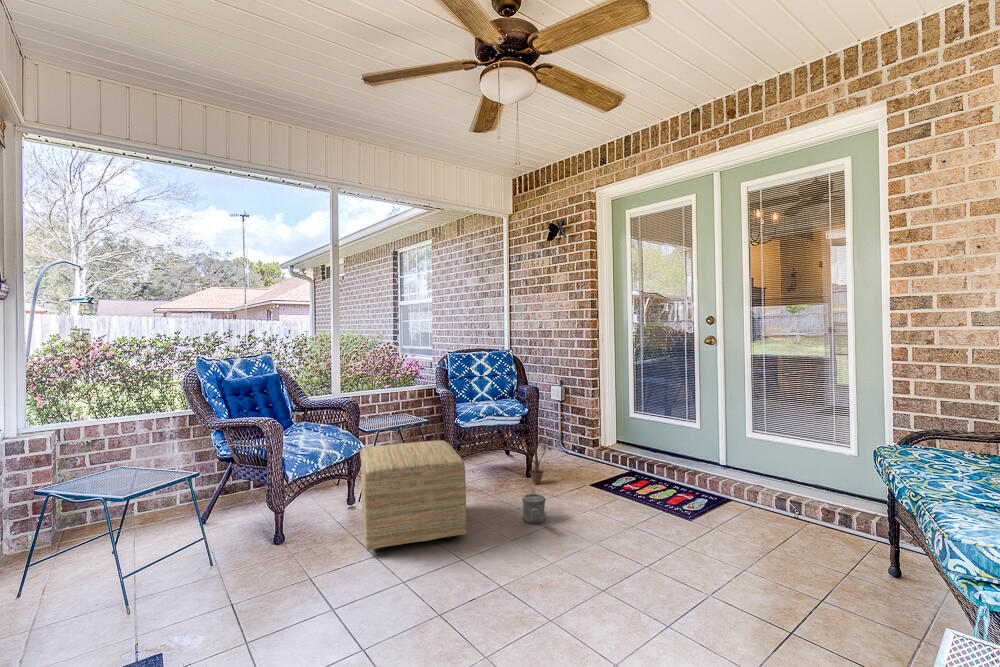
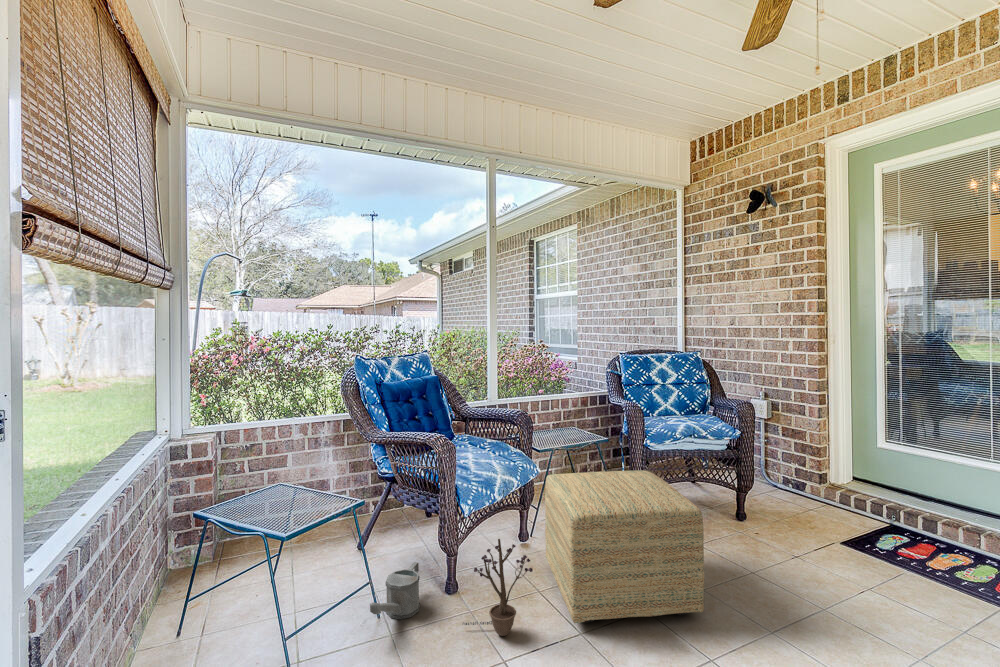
decorative plant: present [520,435,551,484] -> present [463,539,533,636]
watering can: present [522,490,546,524] -> present [370,562,420,619]

